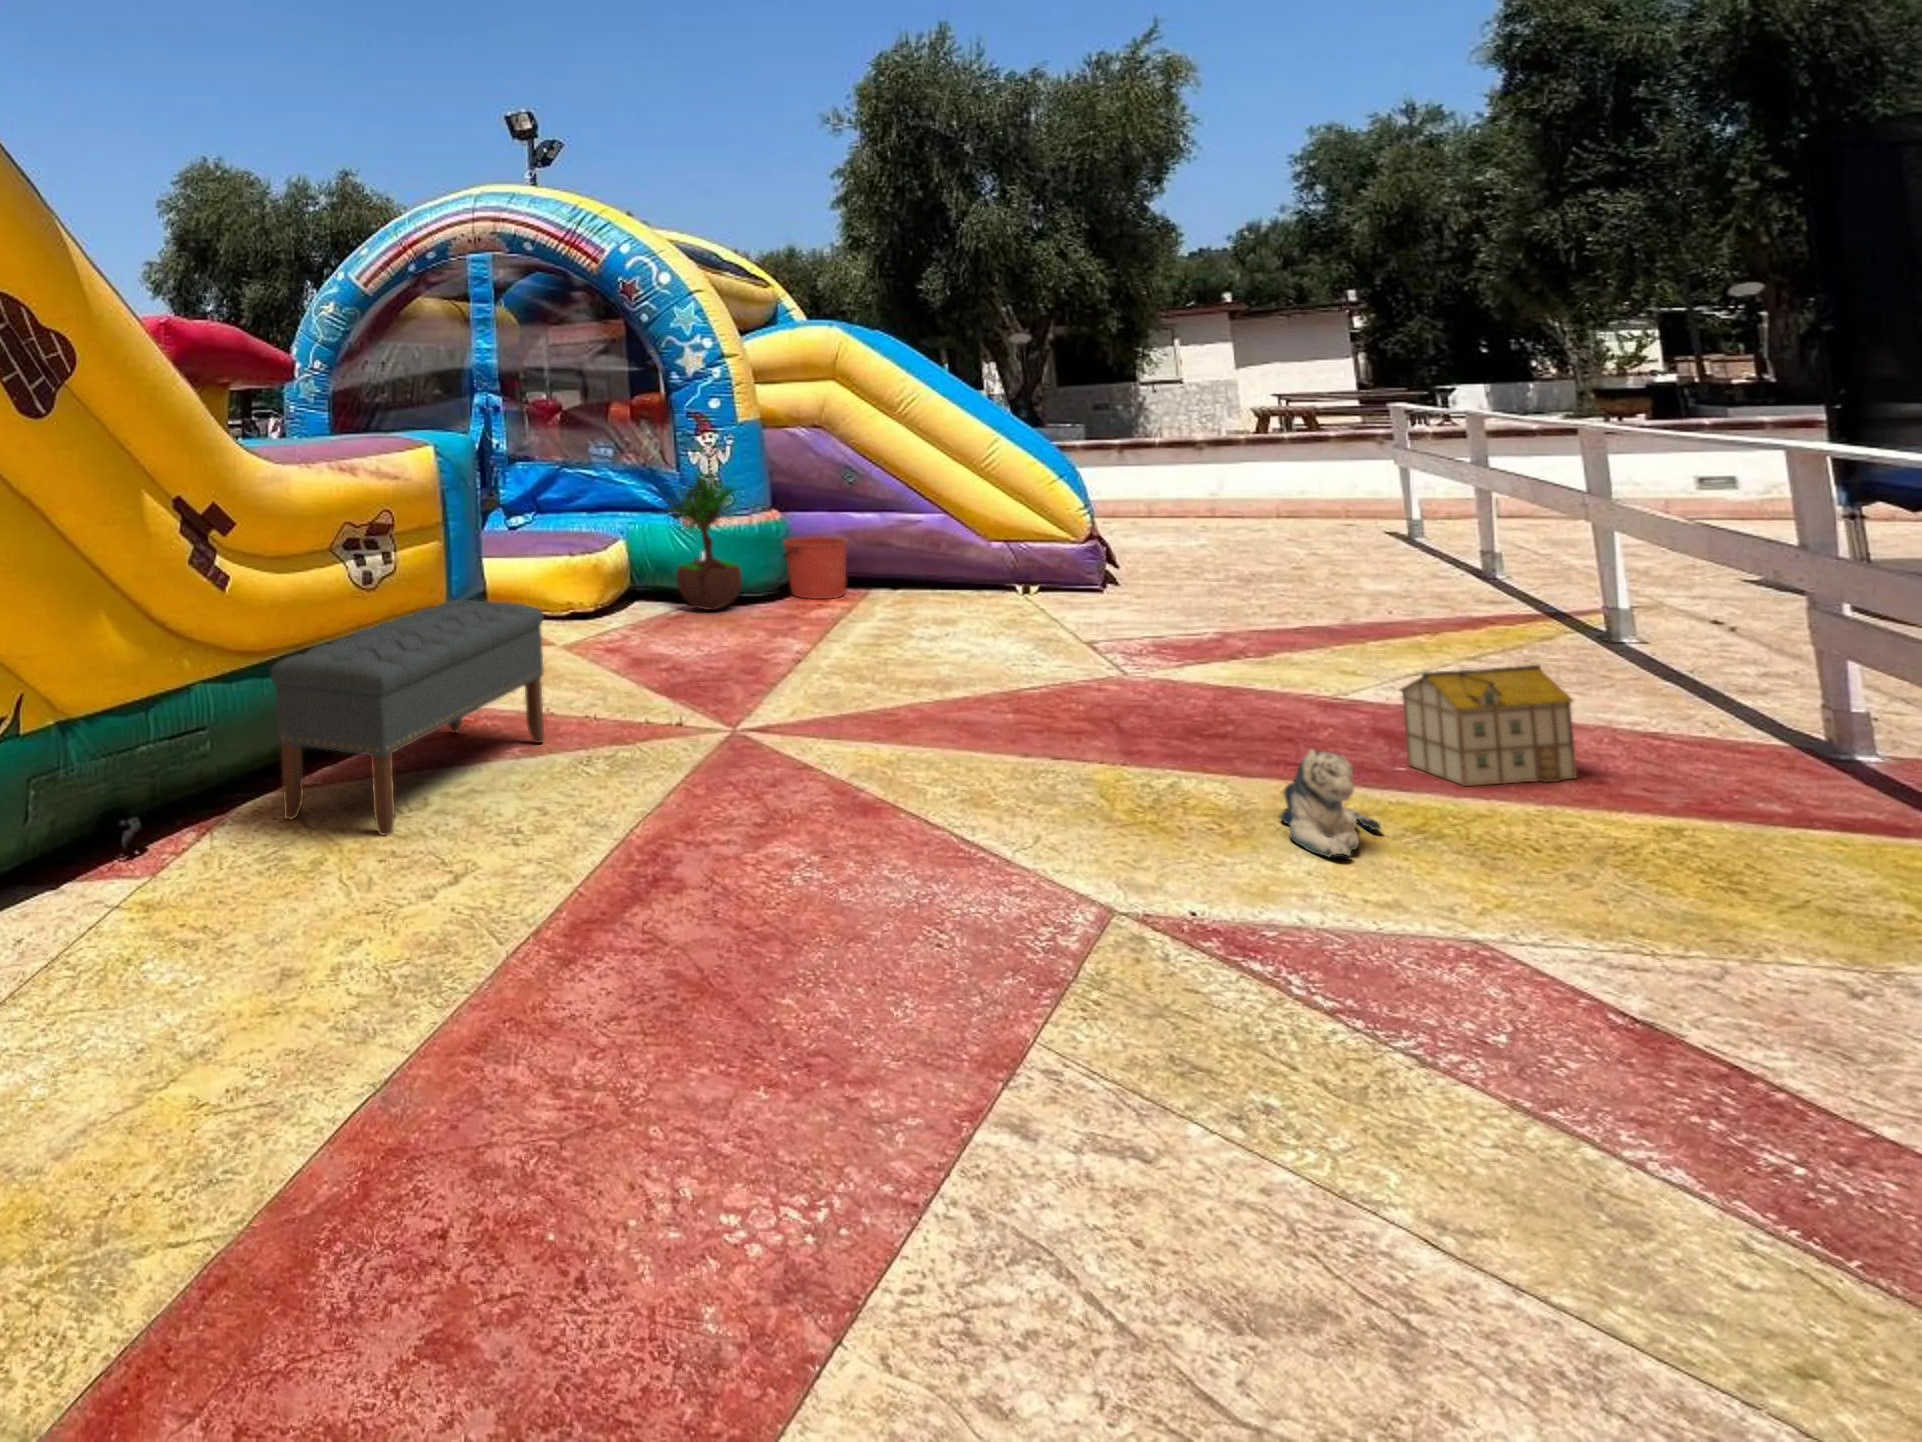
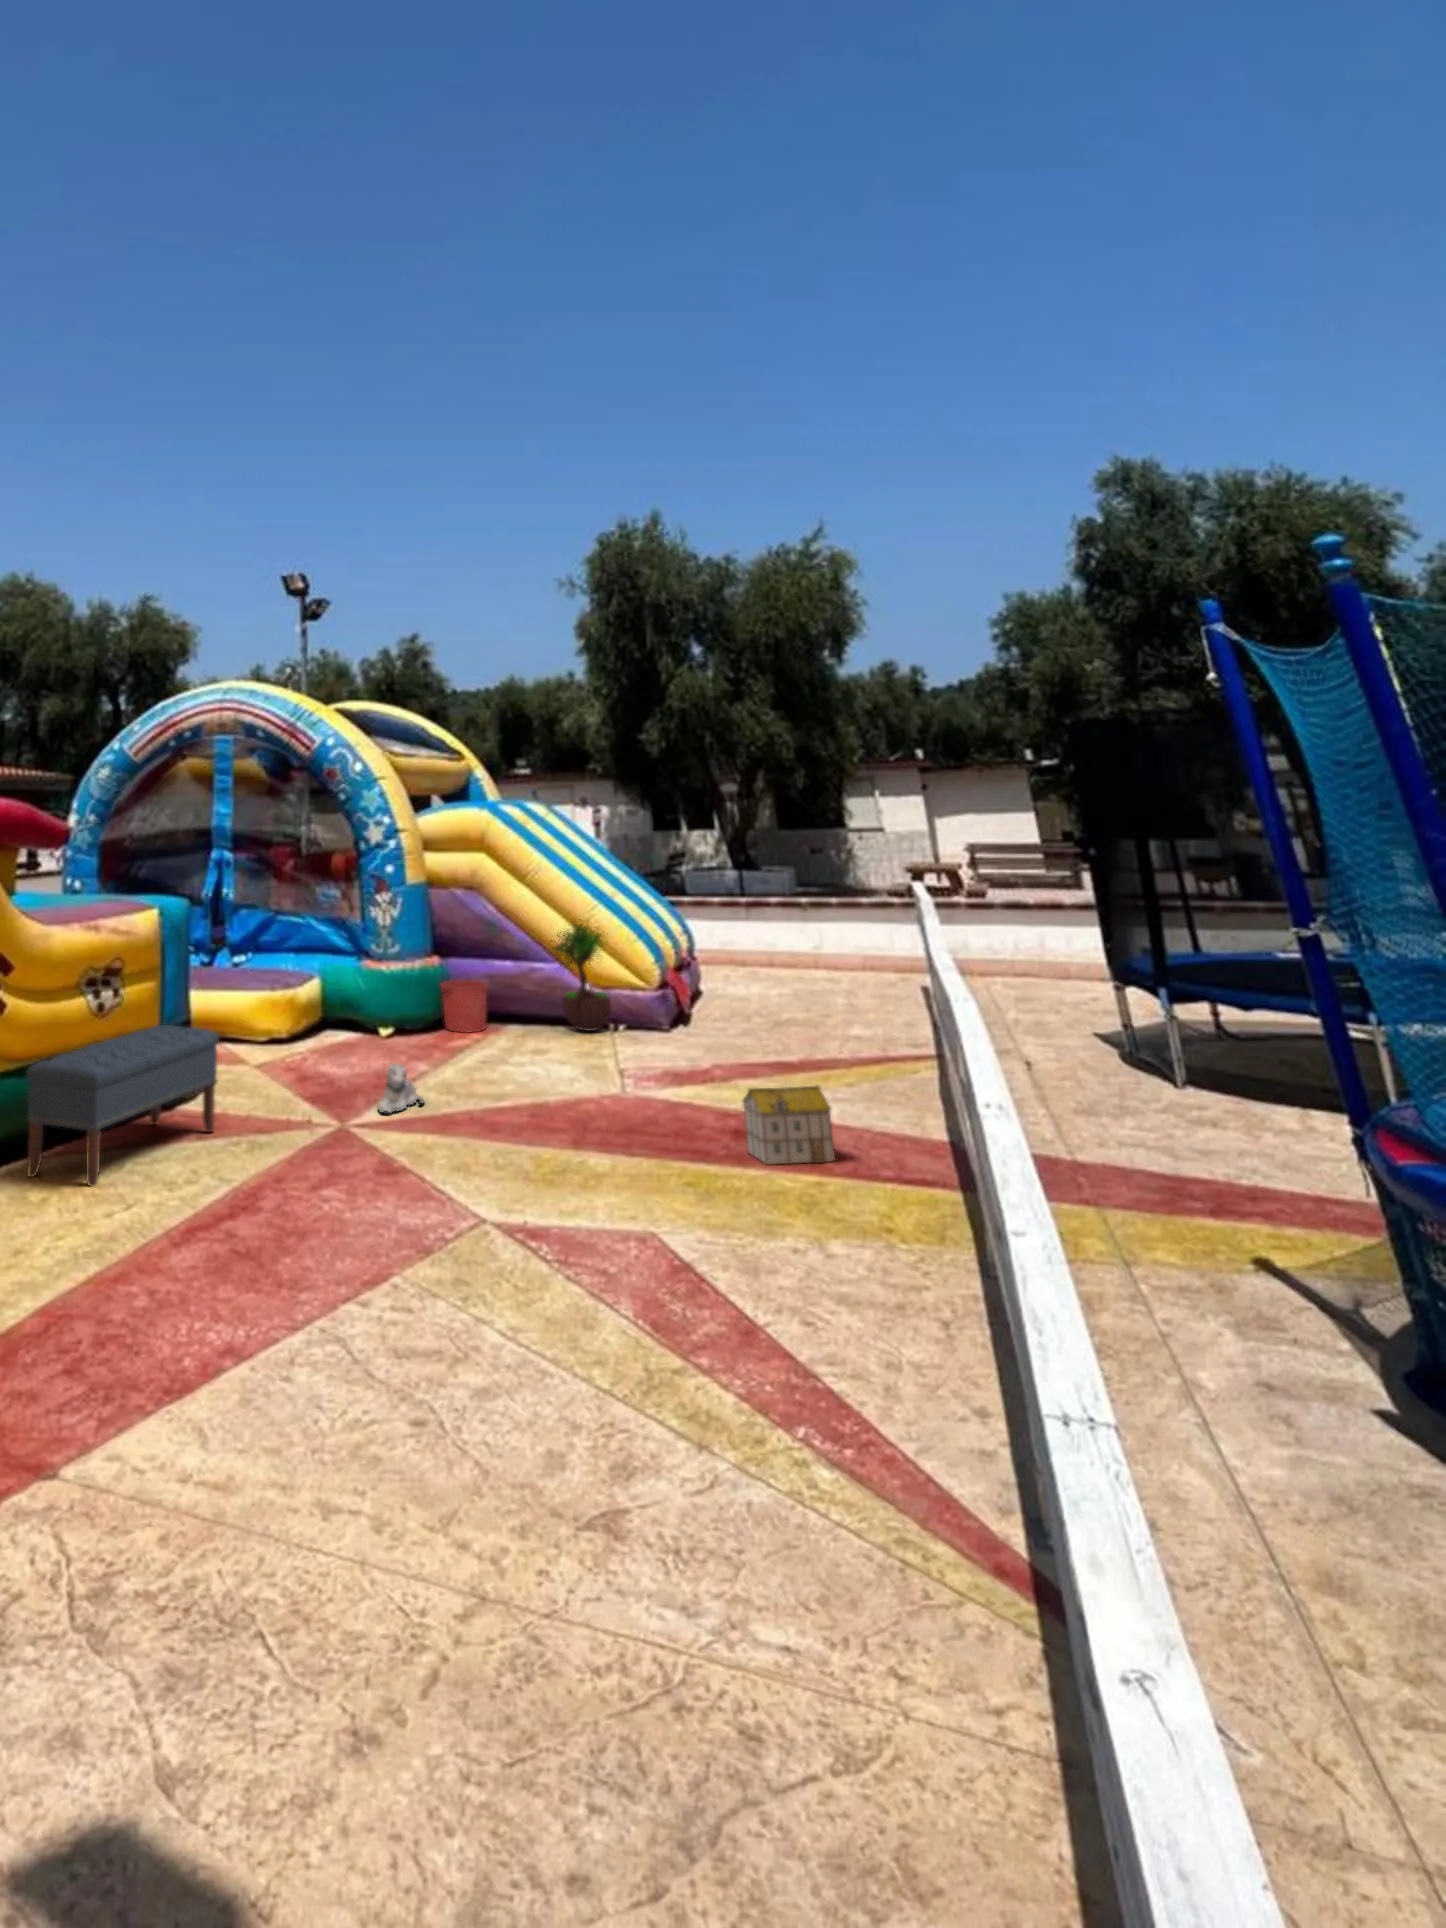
potted tree: present [659,471,742,610] -> present [551,919,611,1031]
plush toy: present [1280,750,1381,857] -> present [378,1063,424,1113]

